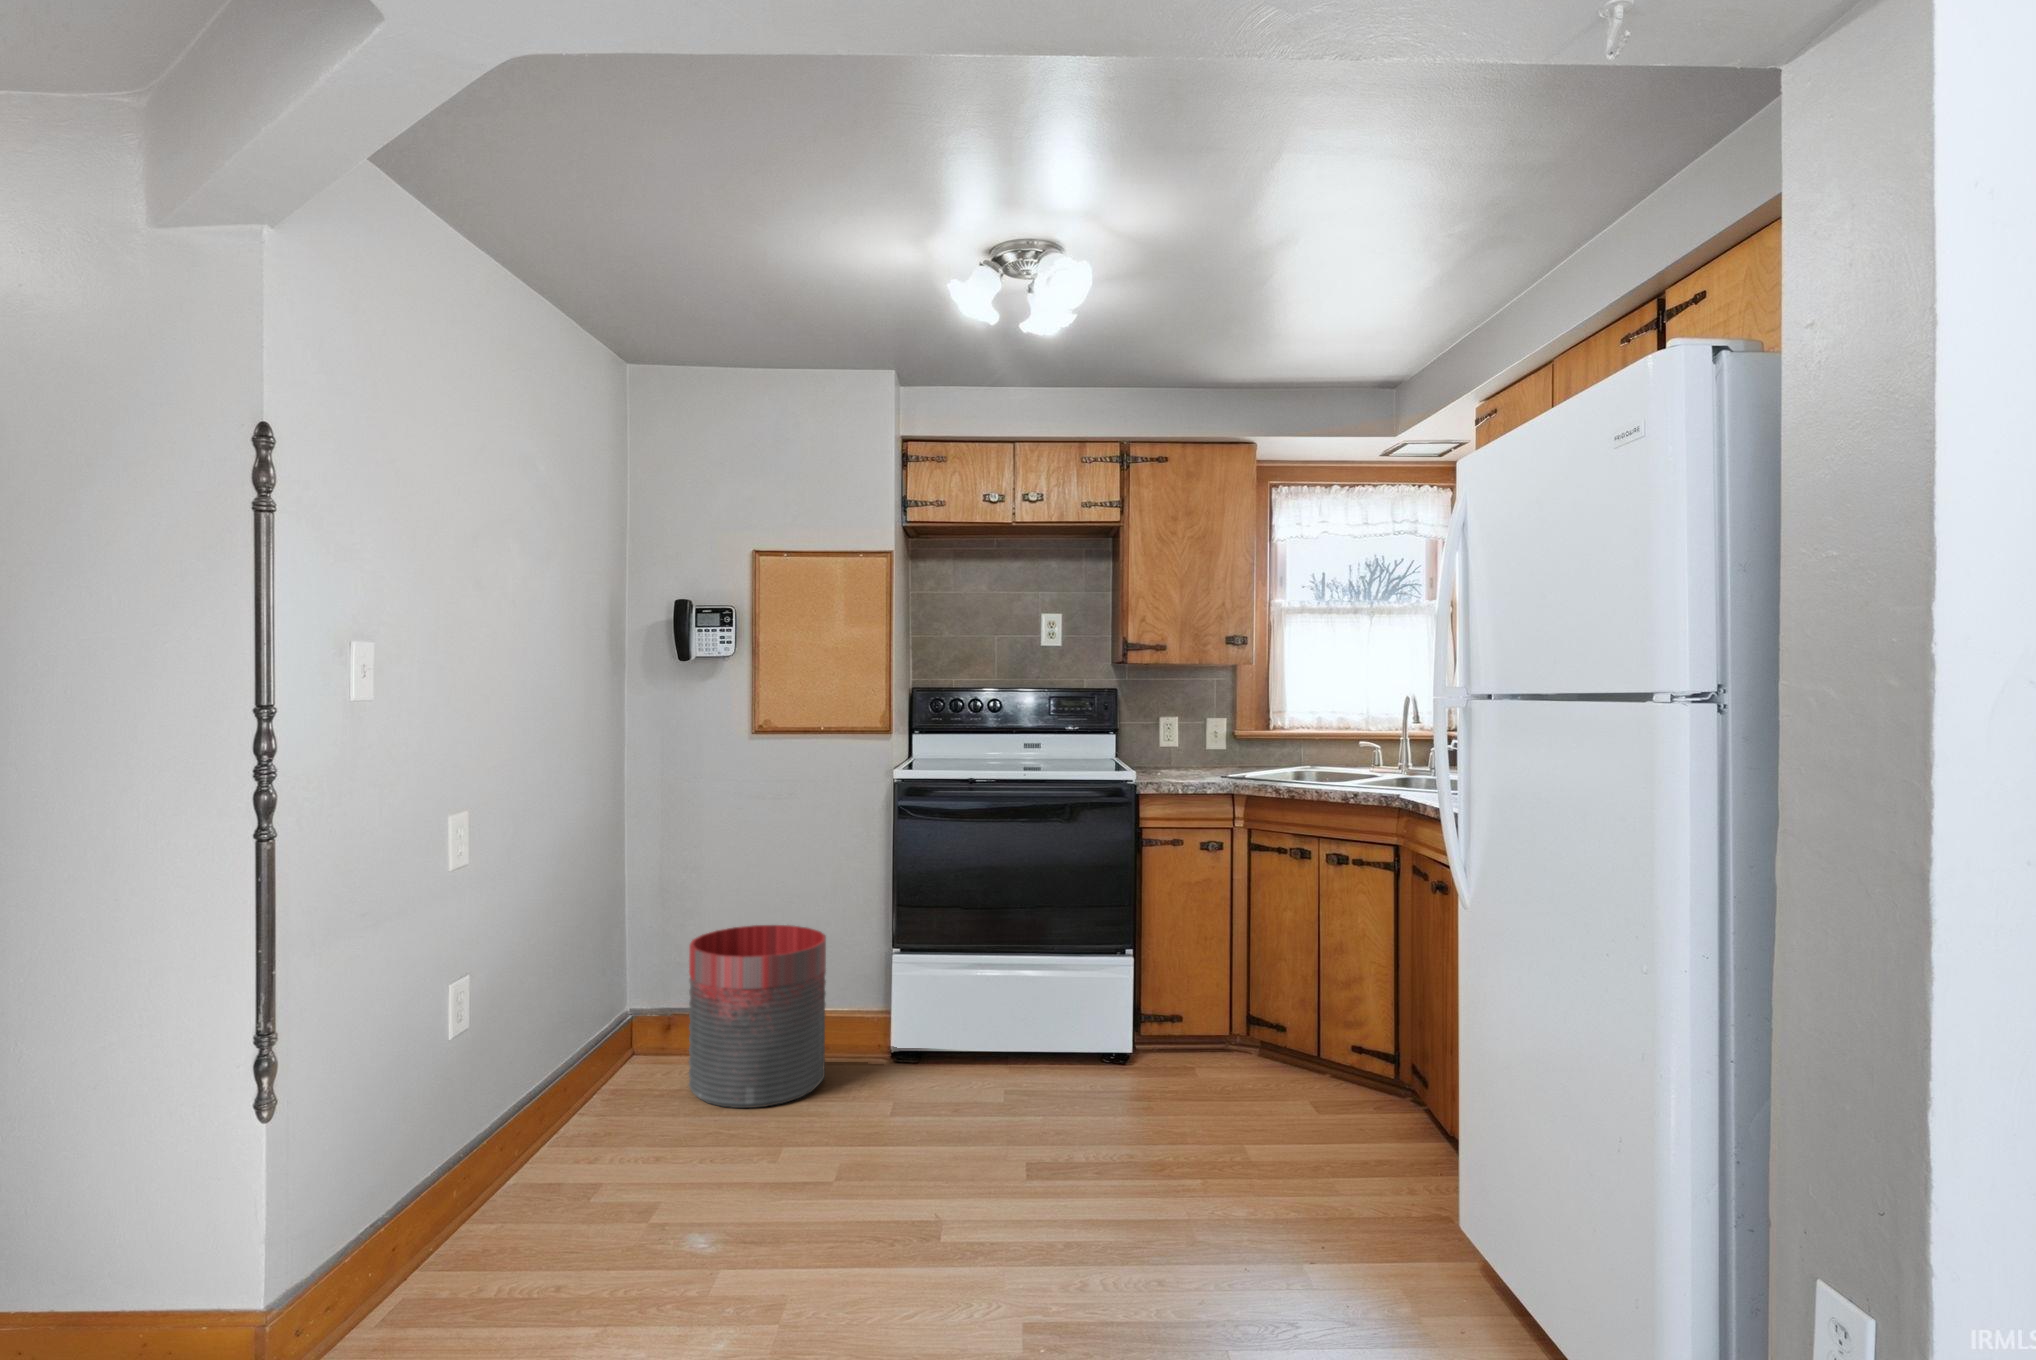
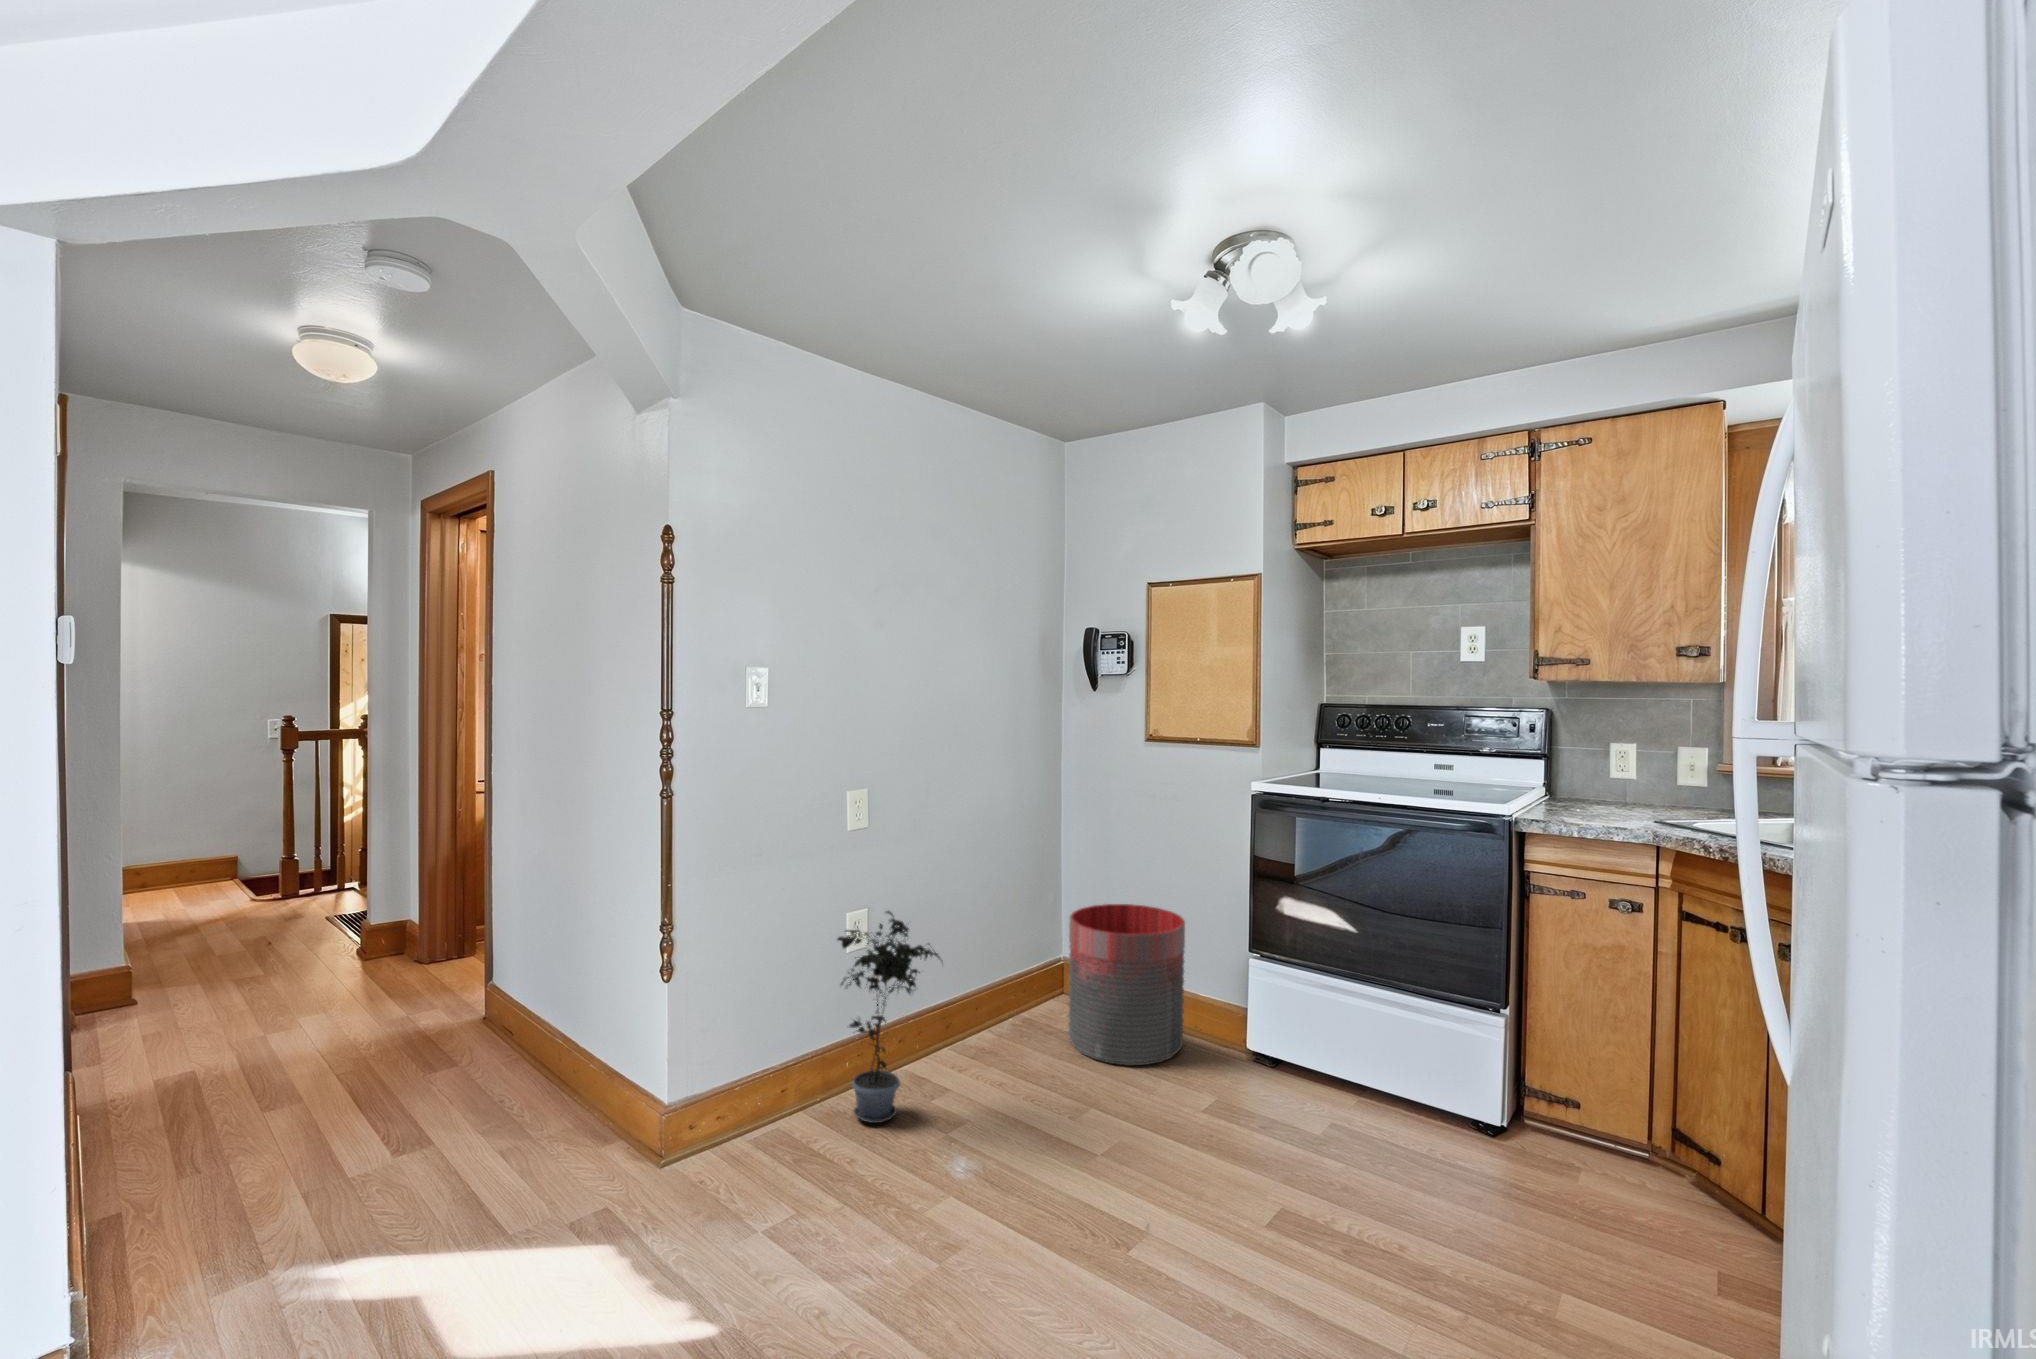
potted plant: none [460,970,648,1255] -> present [837,911,940,1123]

